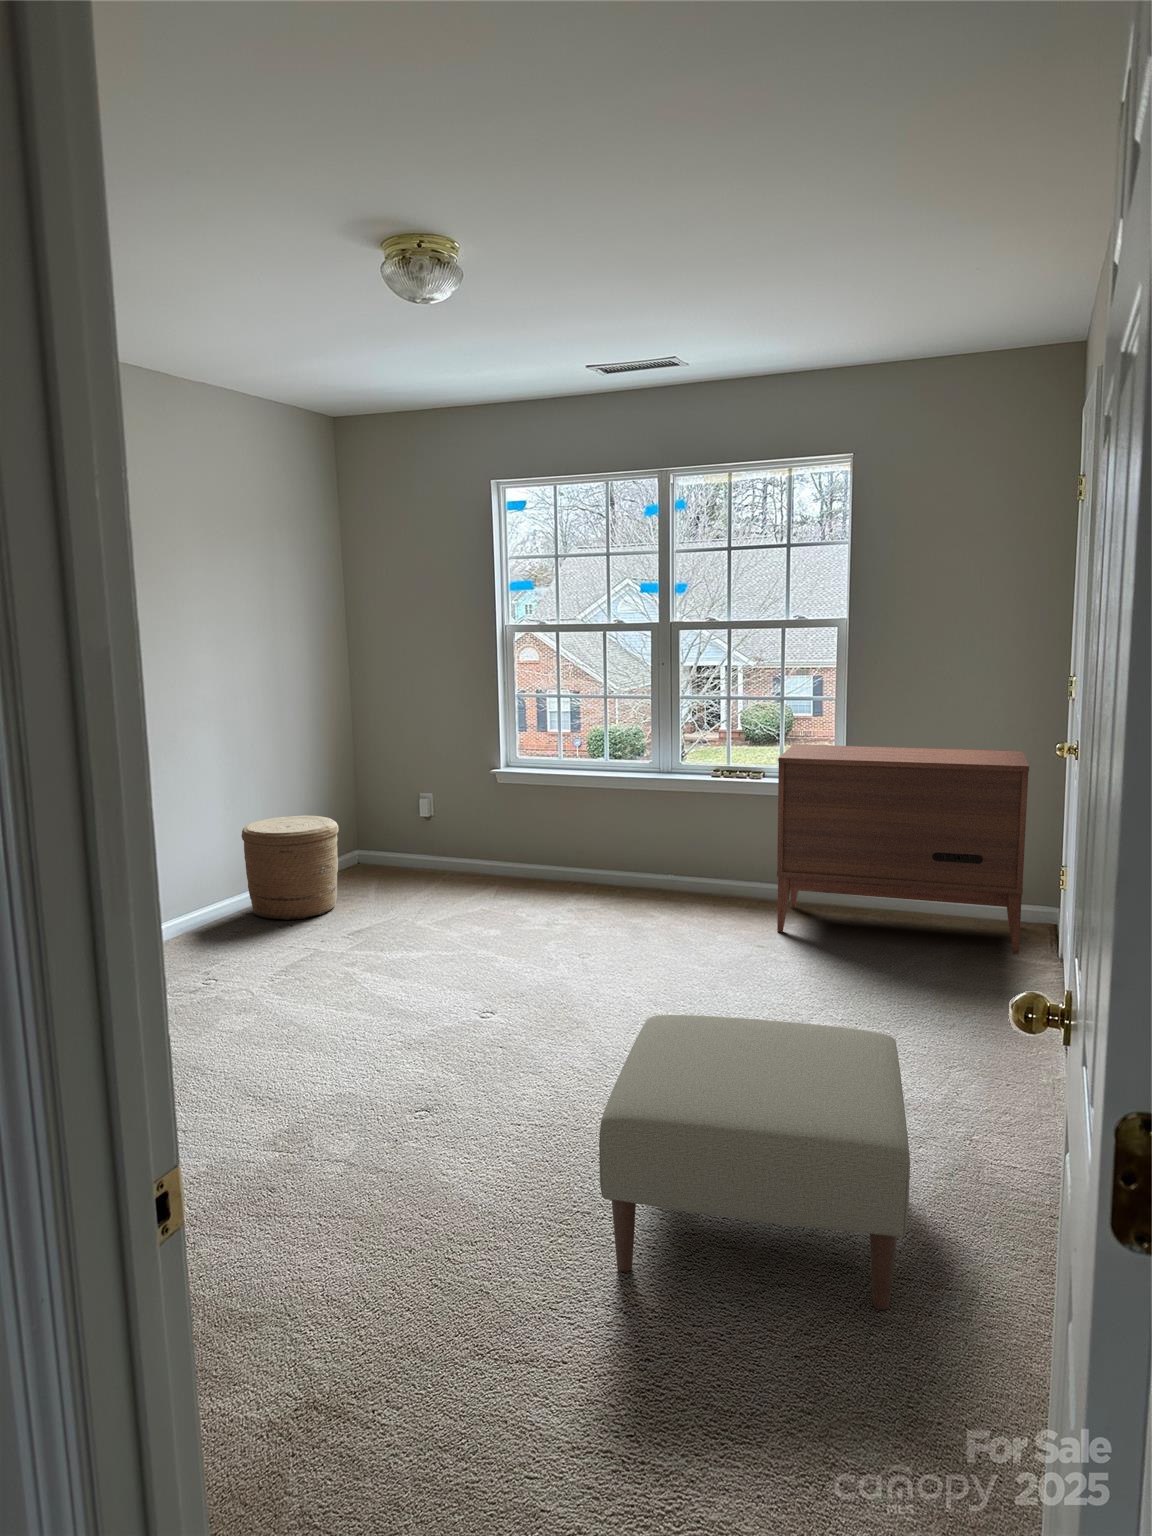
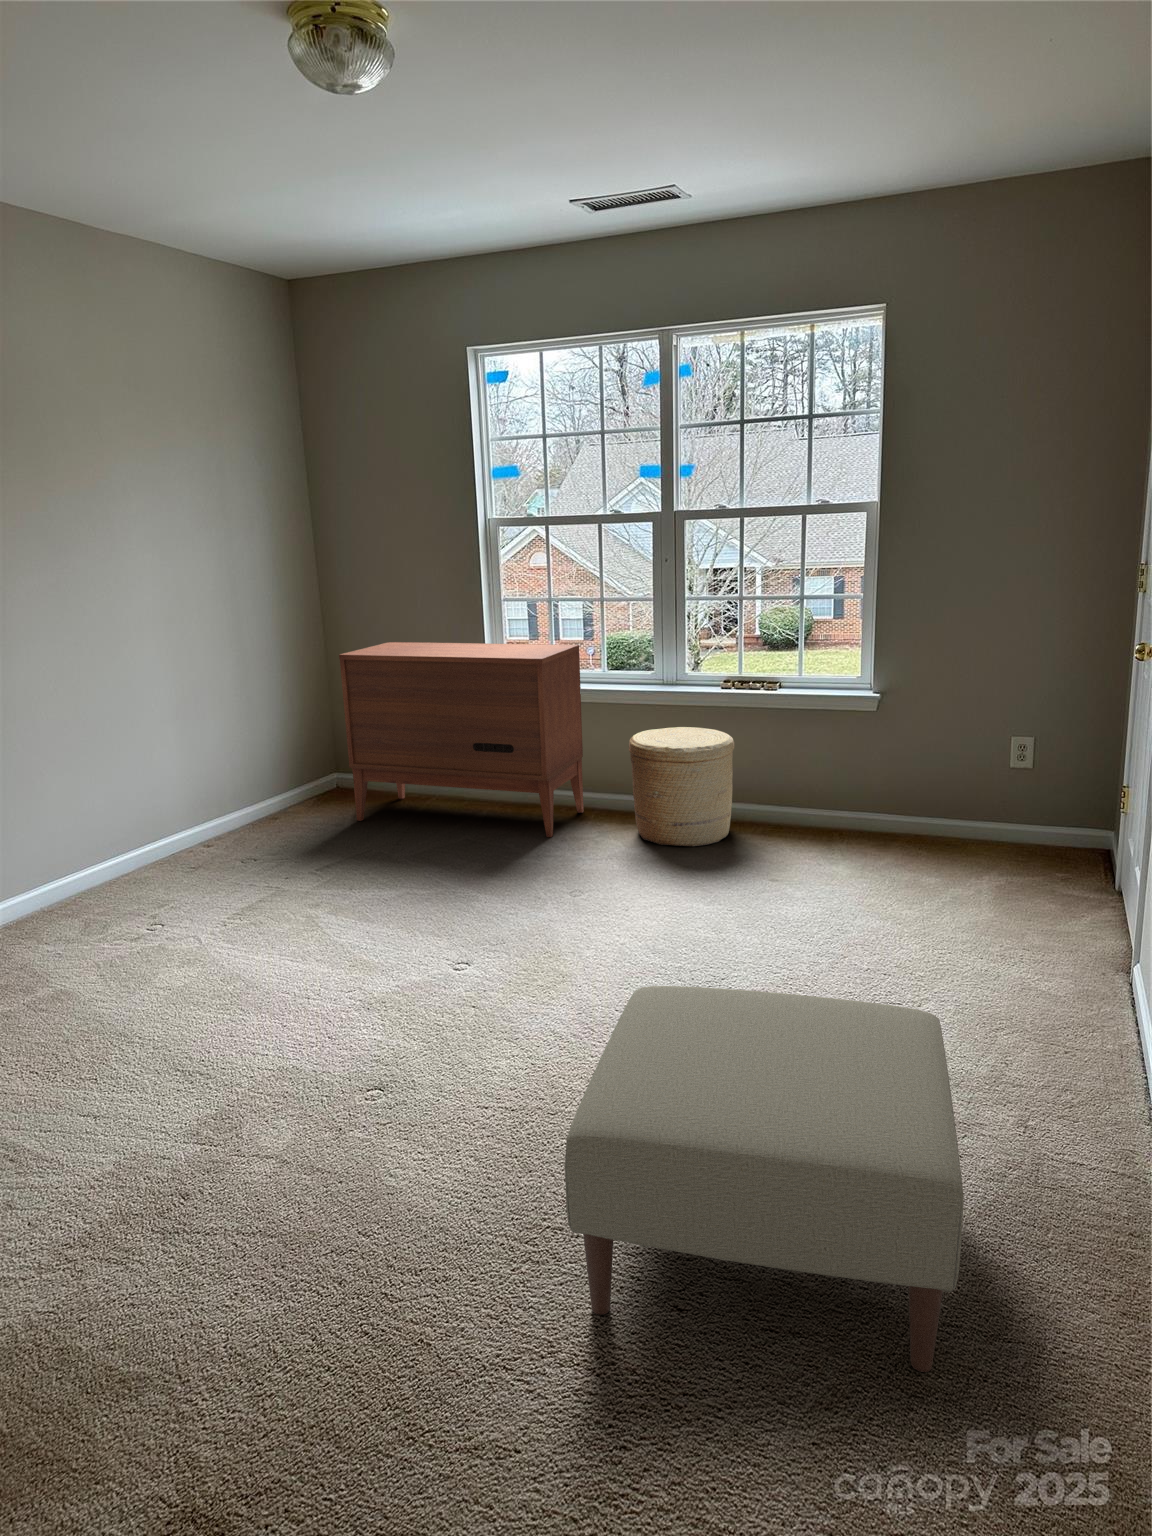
dresser: present [777,744,1029,954] -> present [339,642,584,837]
woven basket: present [241,816,339,920] -> present [629,727,735,846]

